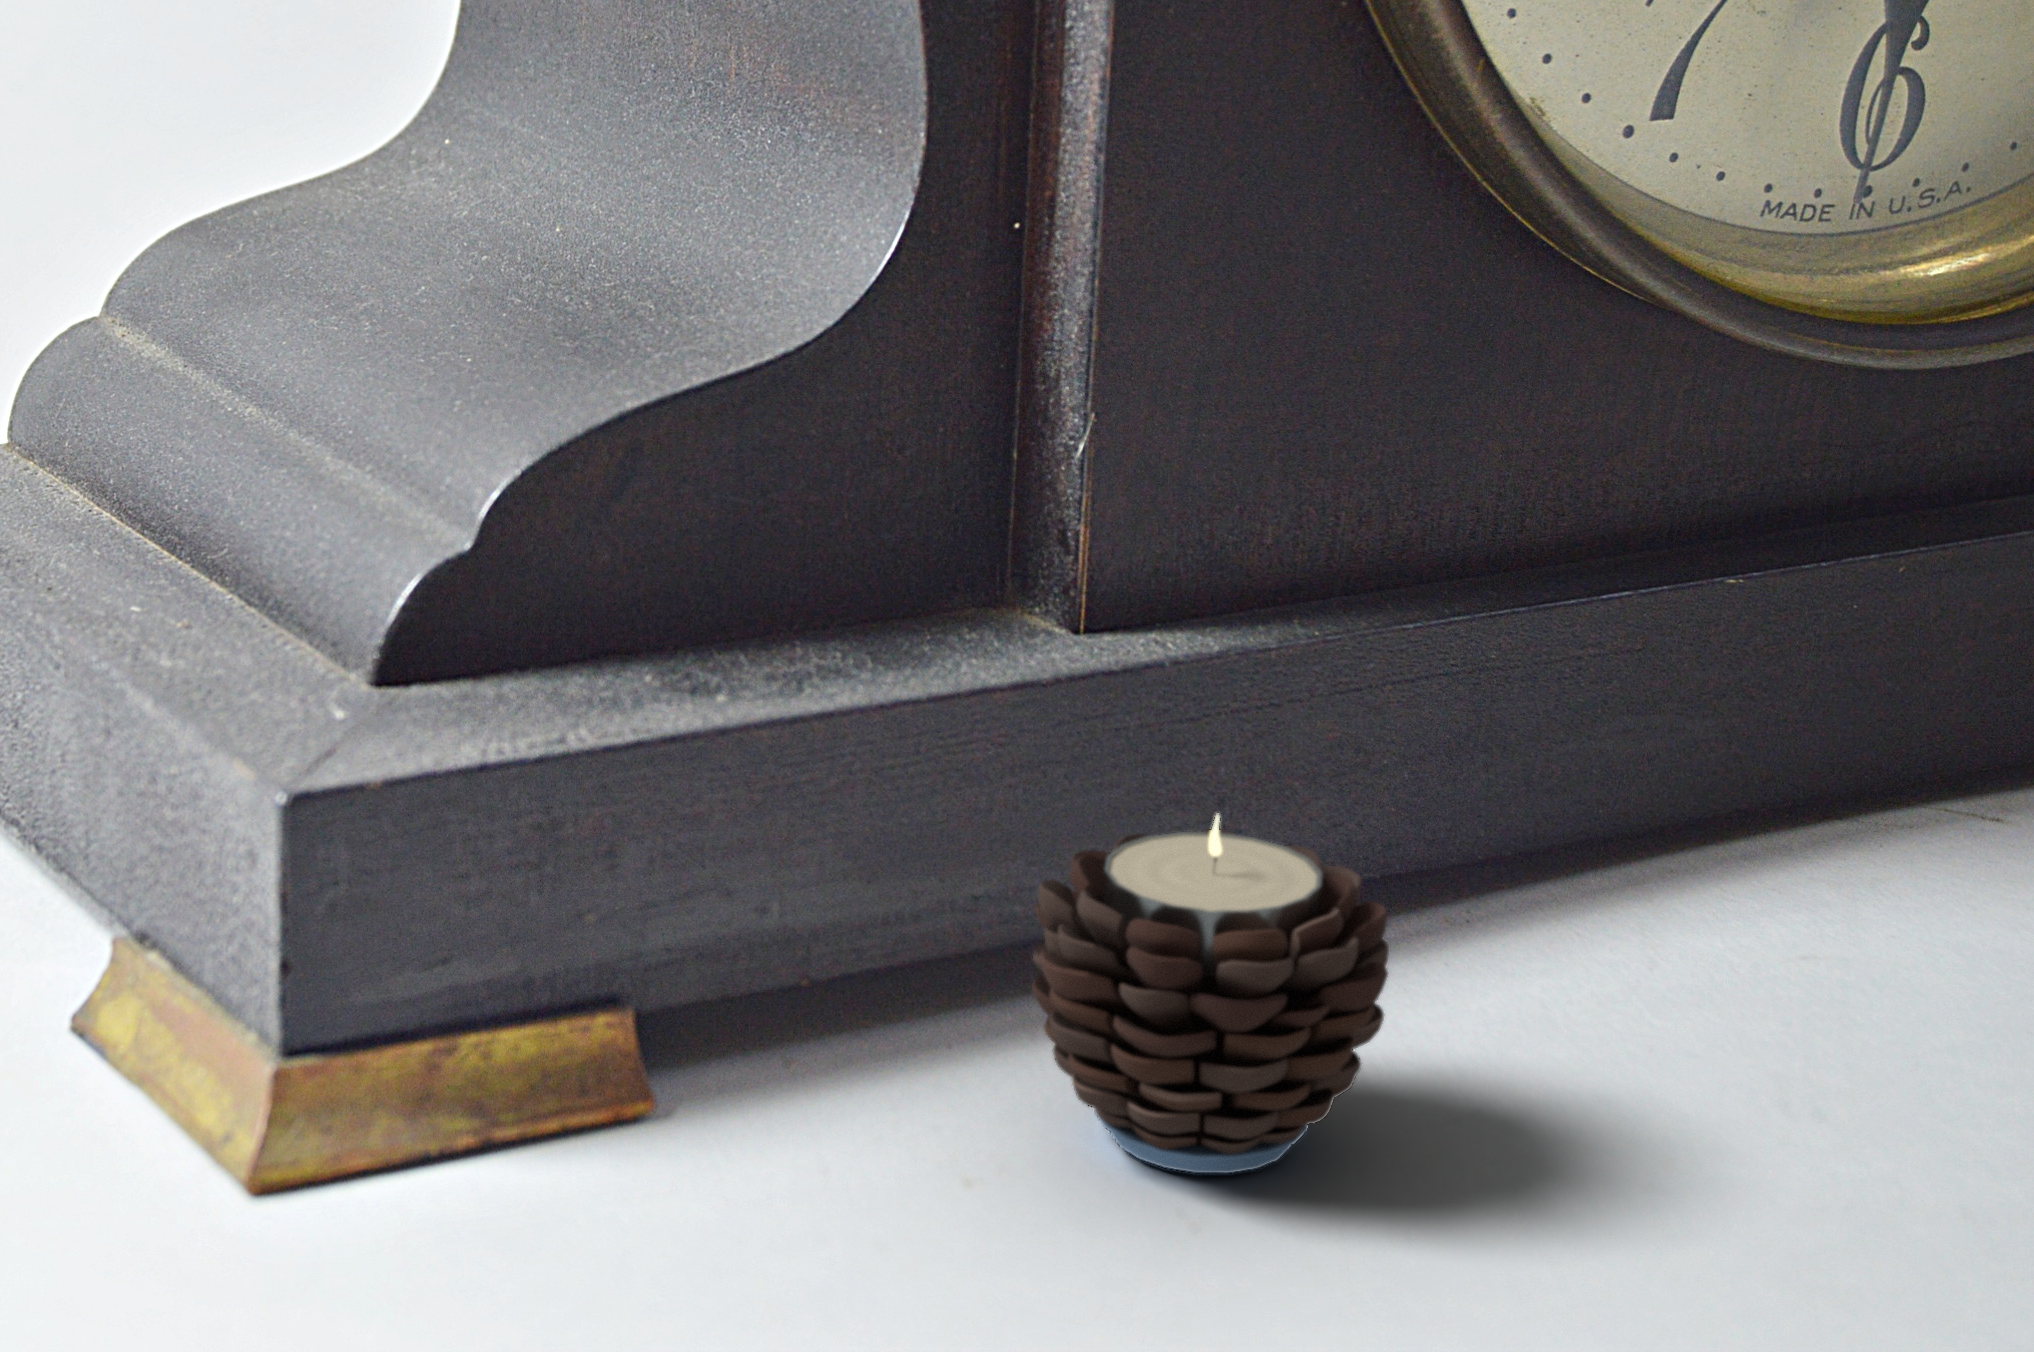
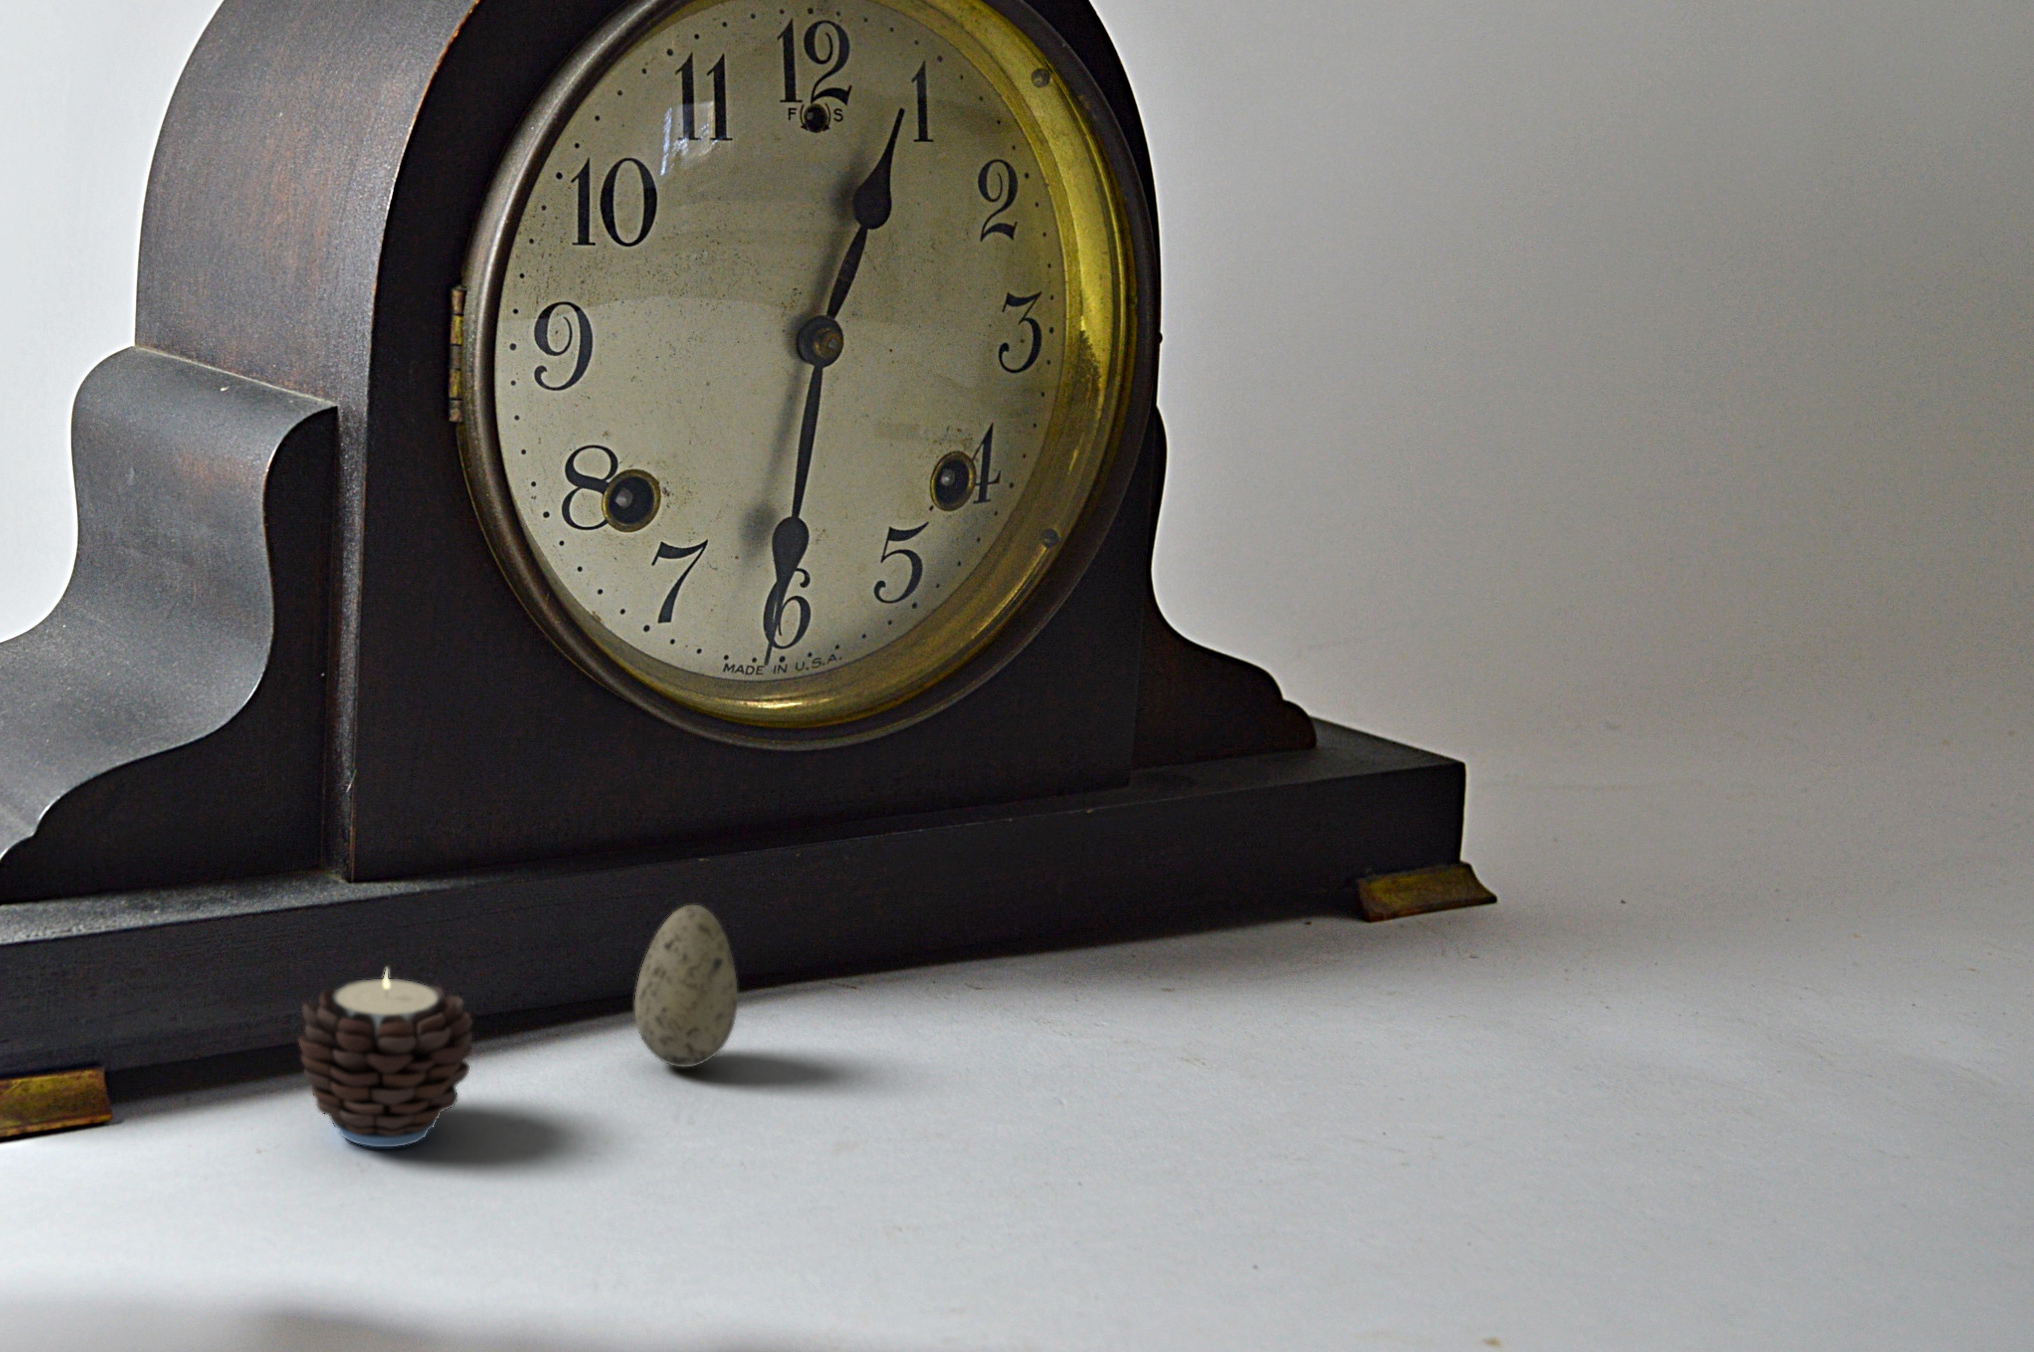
decorative egg: none [1648,676,1861,994] -> present [635,905,738,1067]

